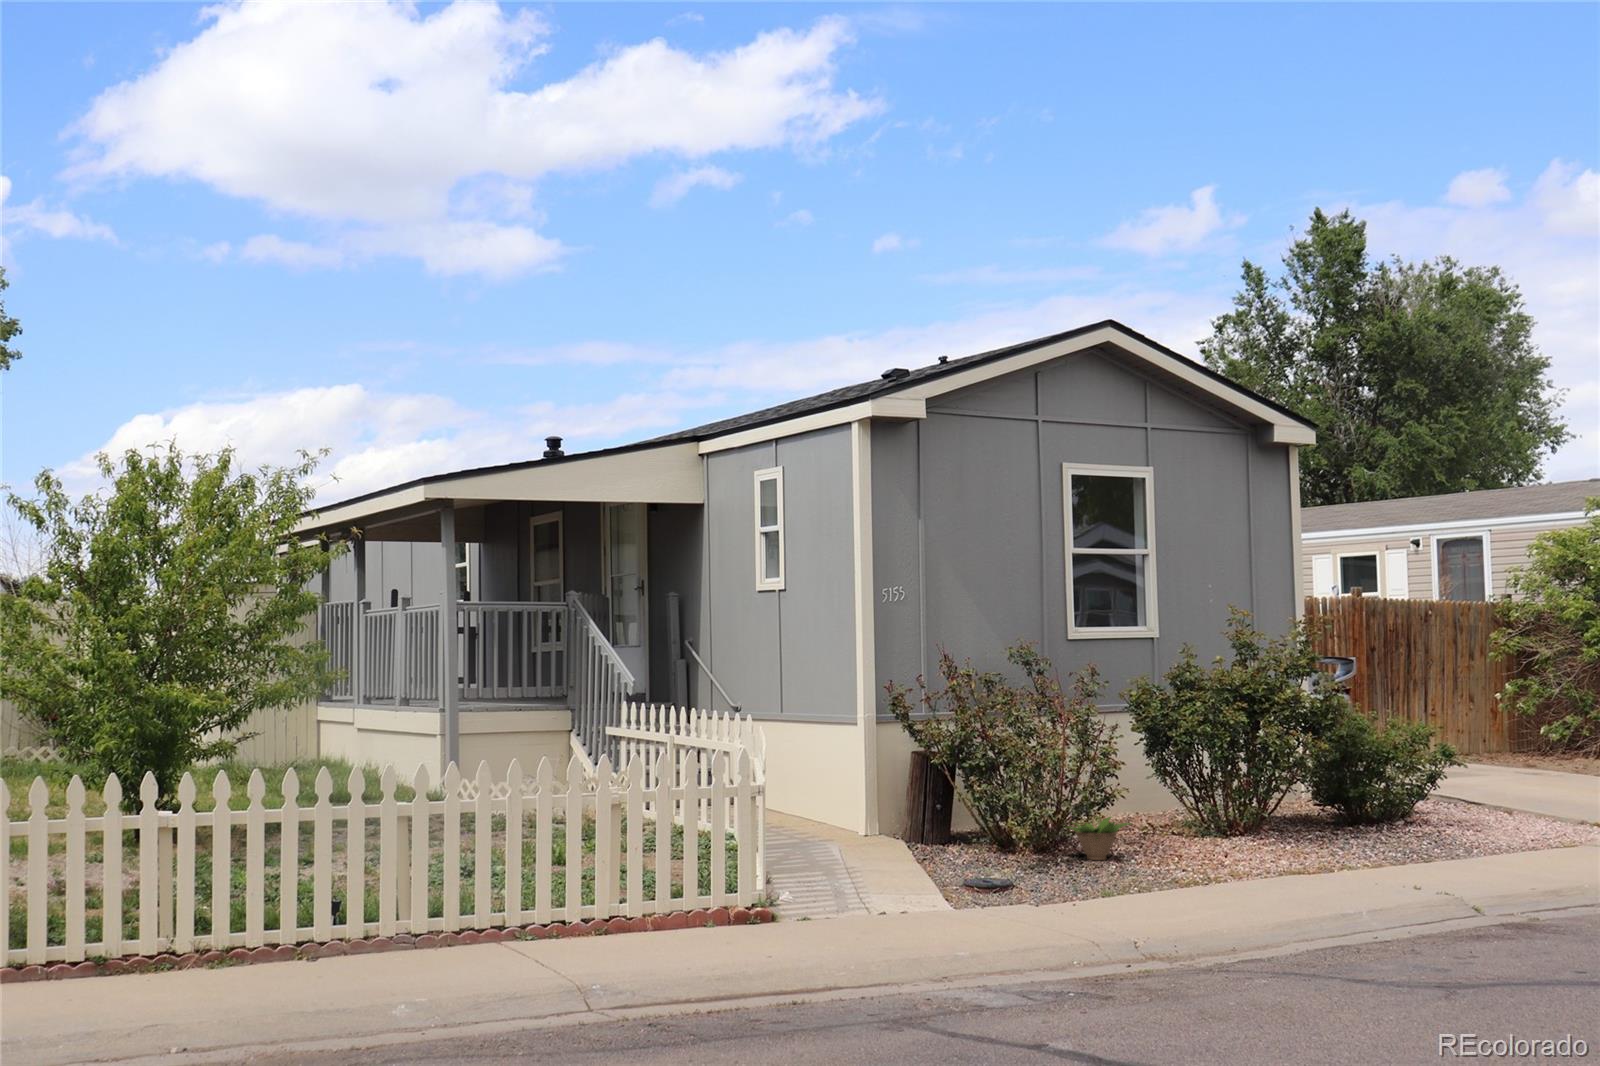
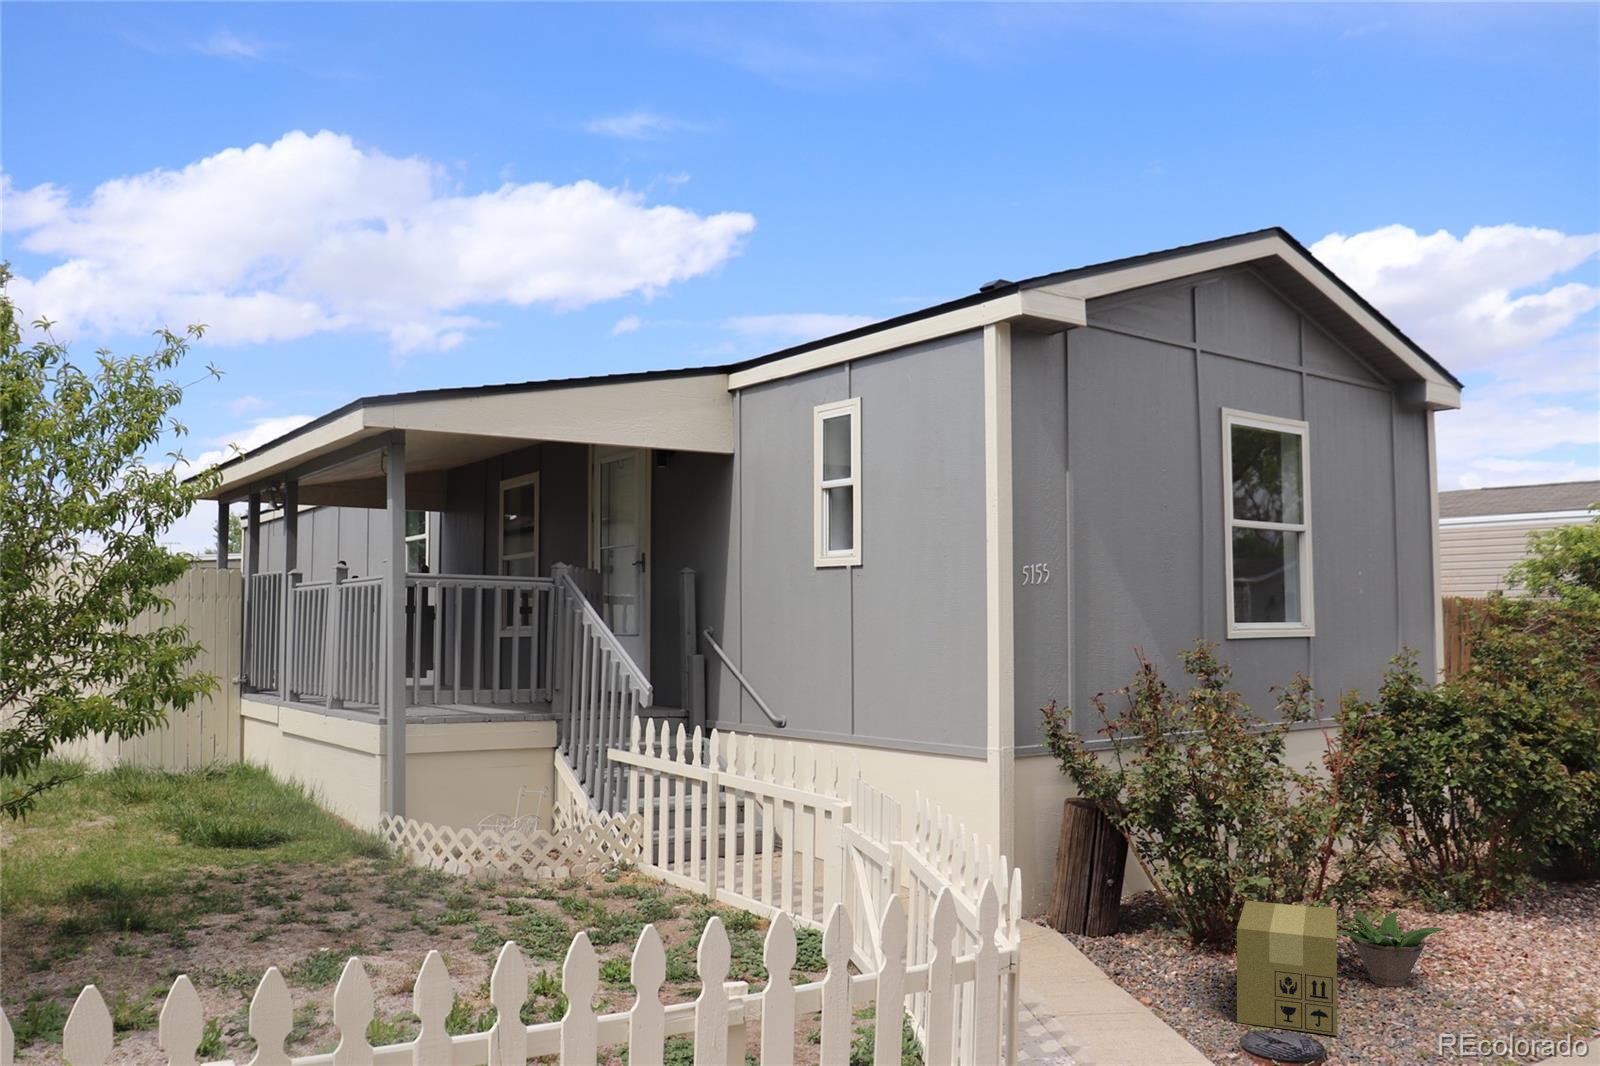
cardboard box: none [970,805,1051,875] -> present [1237,901,1337,1035]

